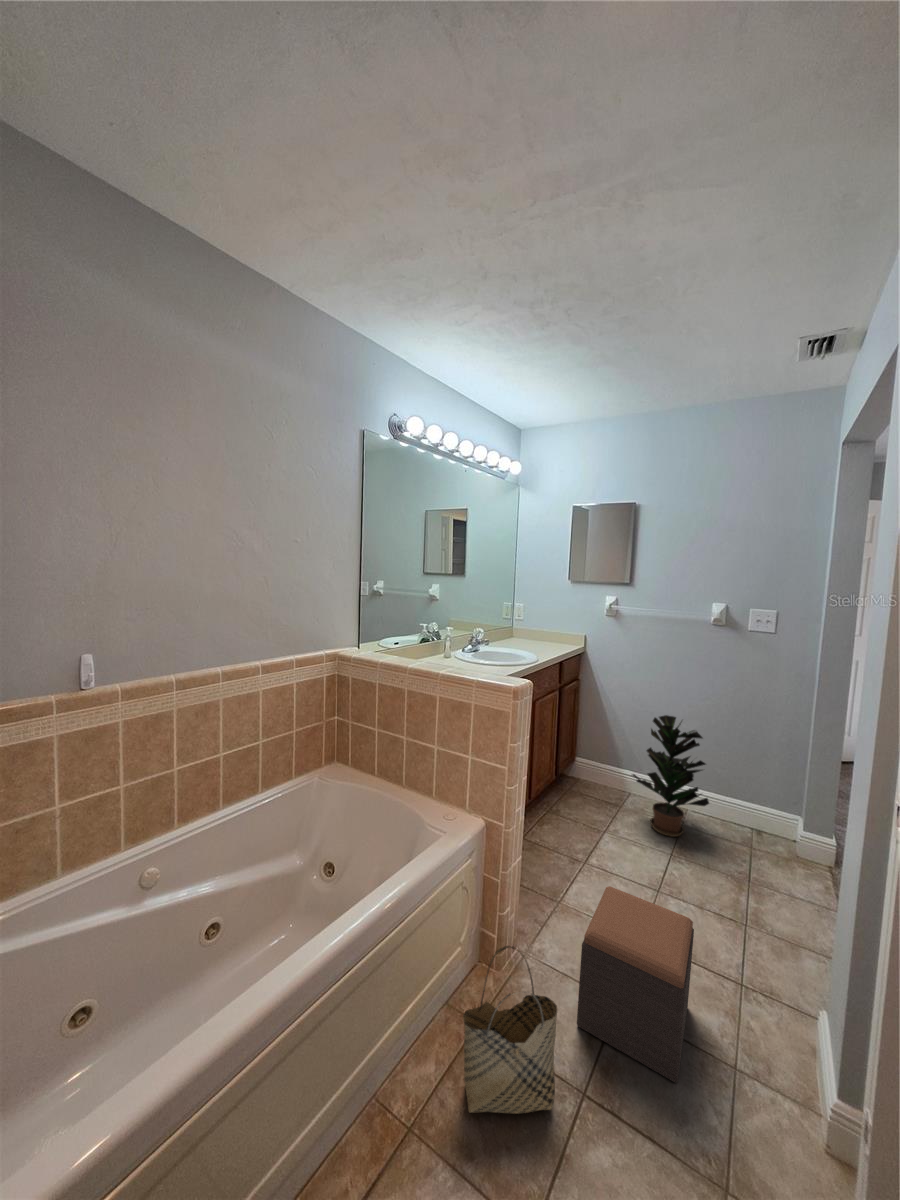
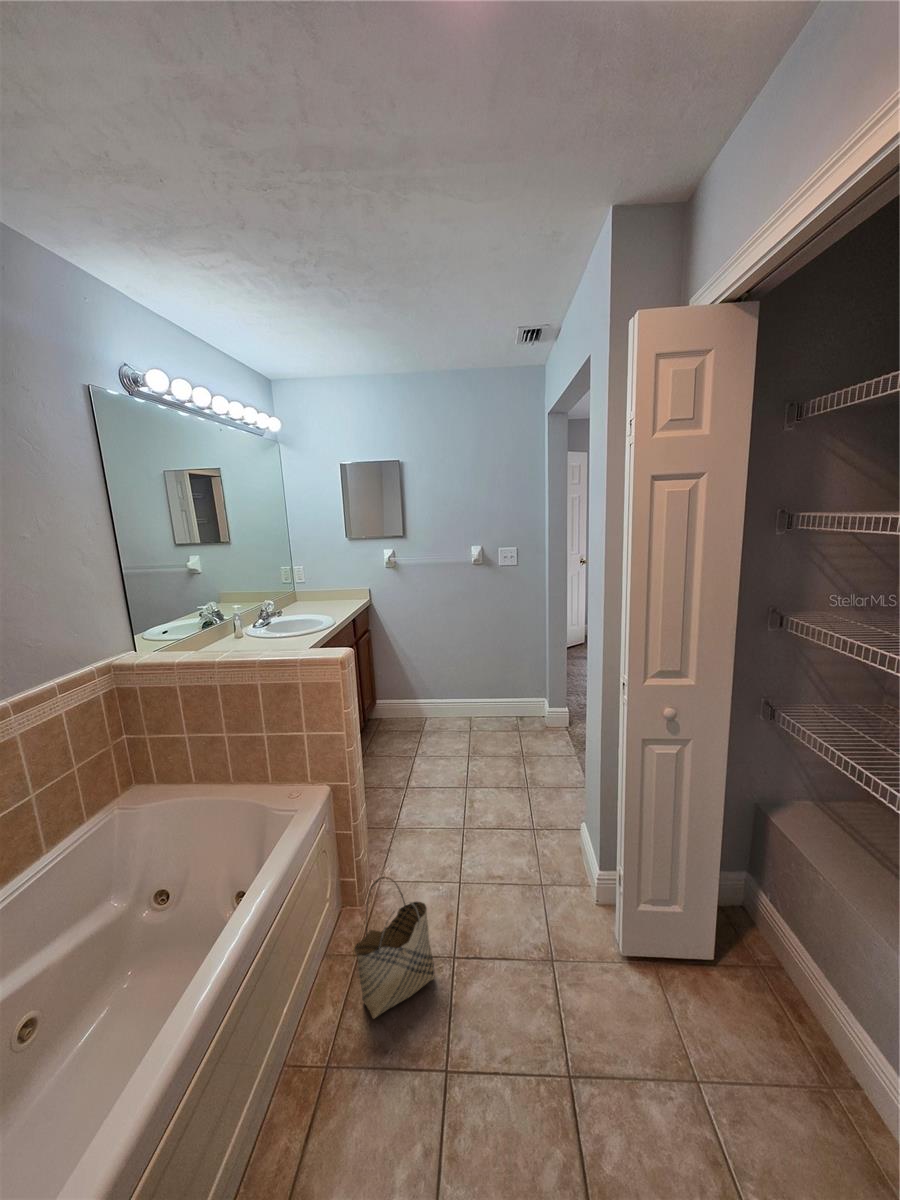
potted plant: present [632,715,709,837] -> none [429,648,490,745]
footstool: present [577,886,694,1082] -> none [431,798,509,913]

